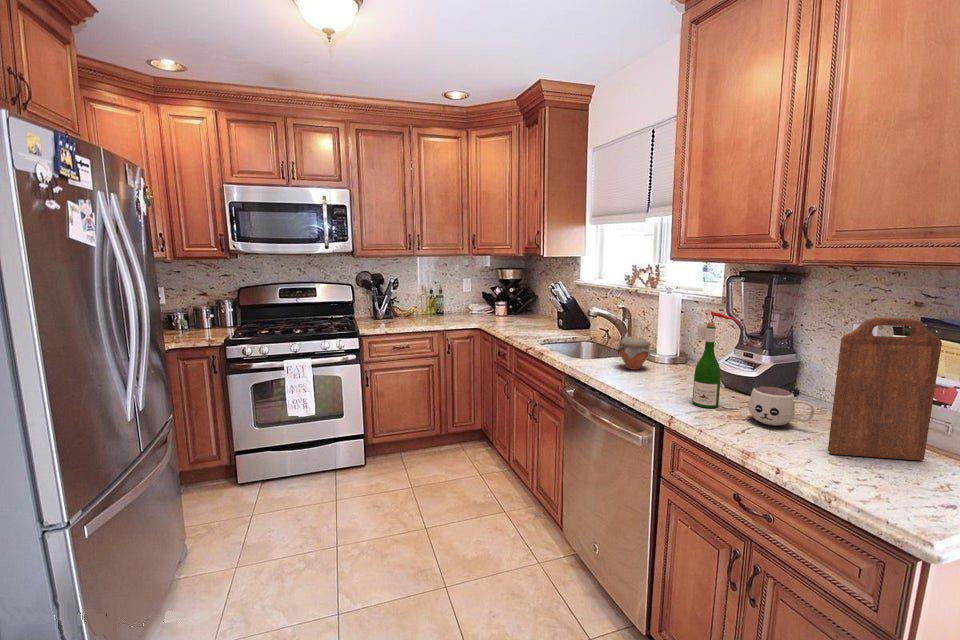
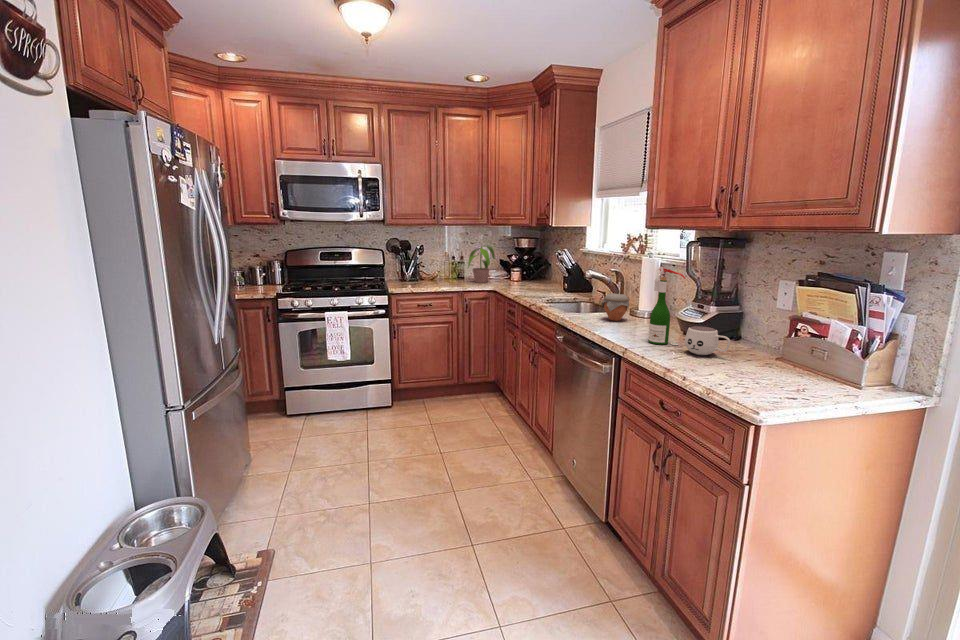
potted plant: none [441,278,484,319] -> present [468,246,495,283]
cutting board: present [828,317,942,461] -> none [729,269,809,375]

